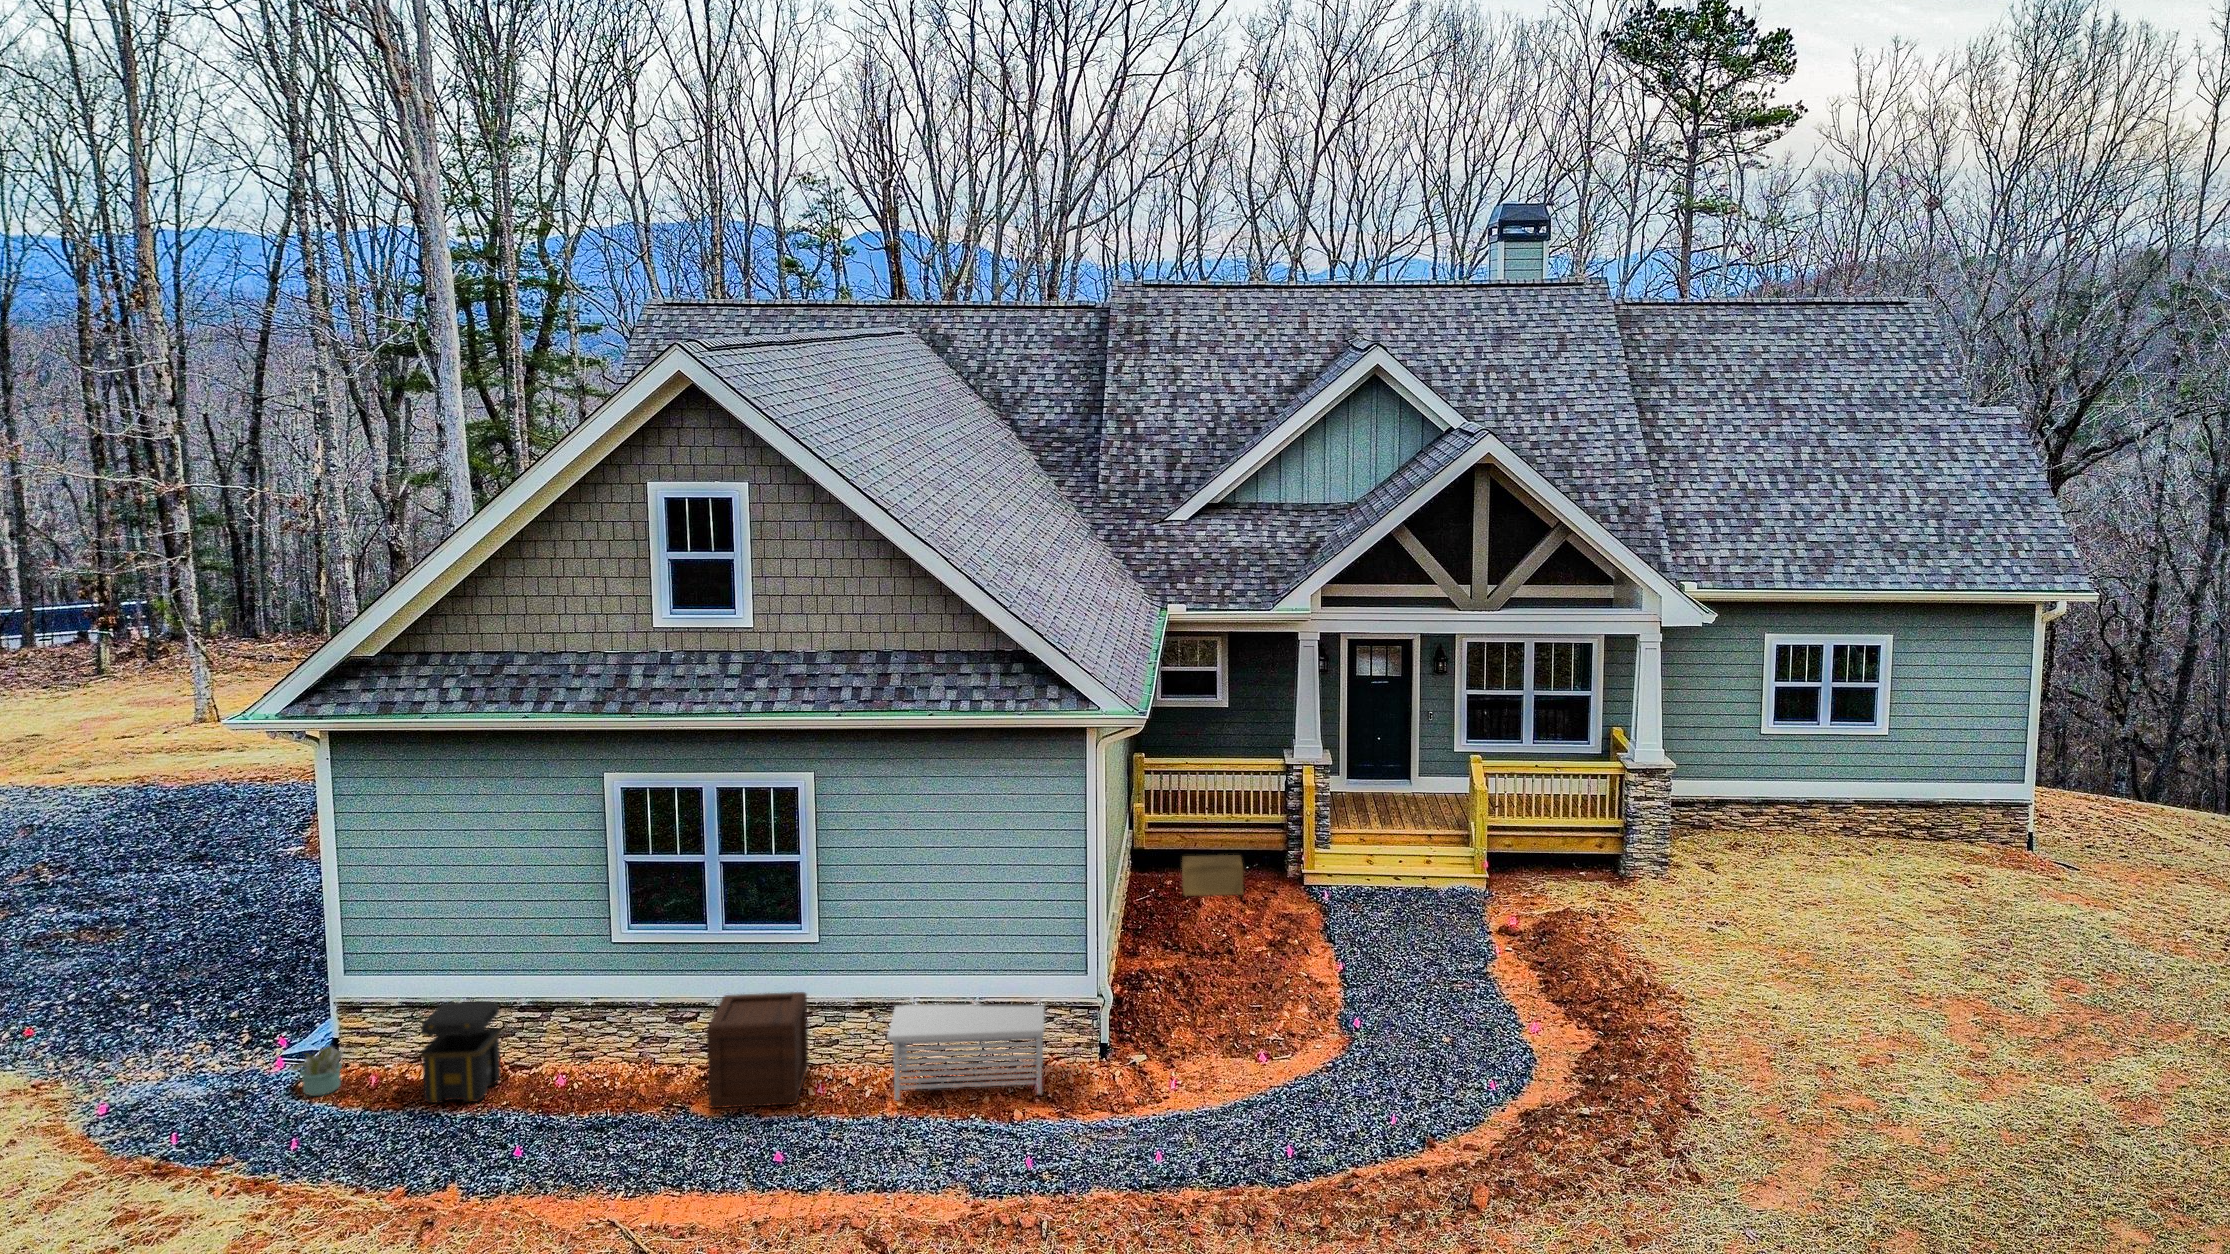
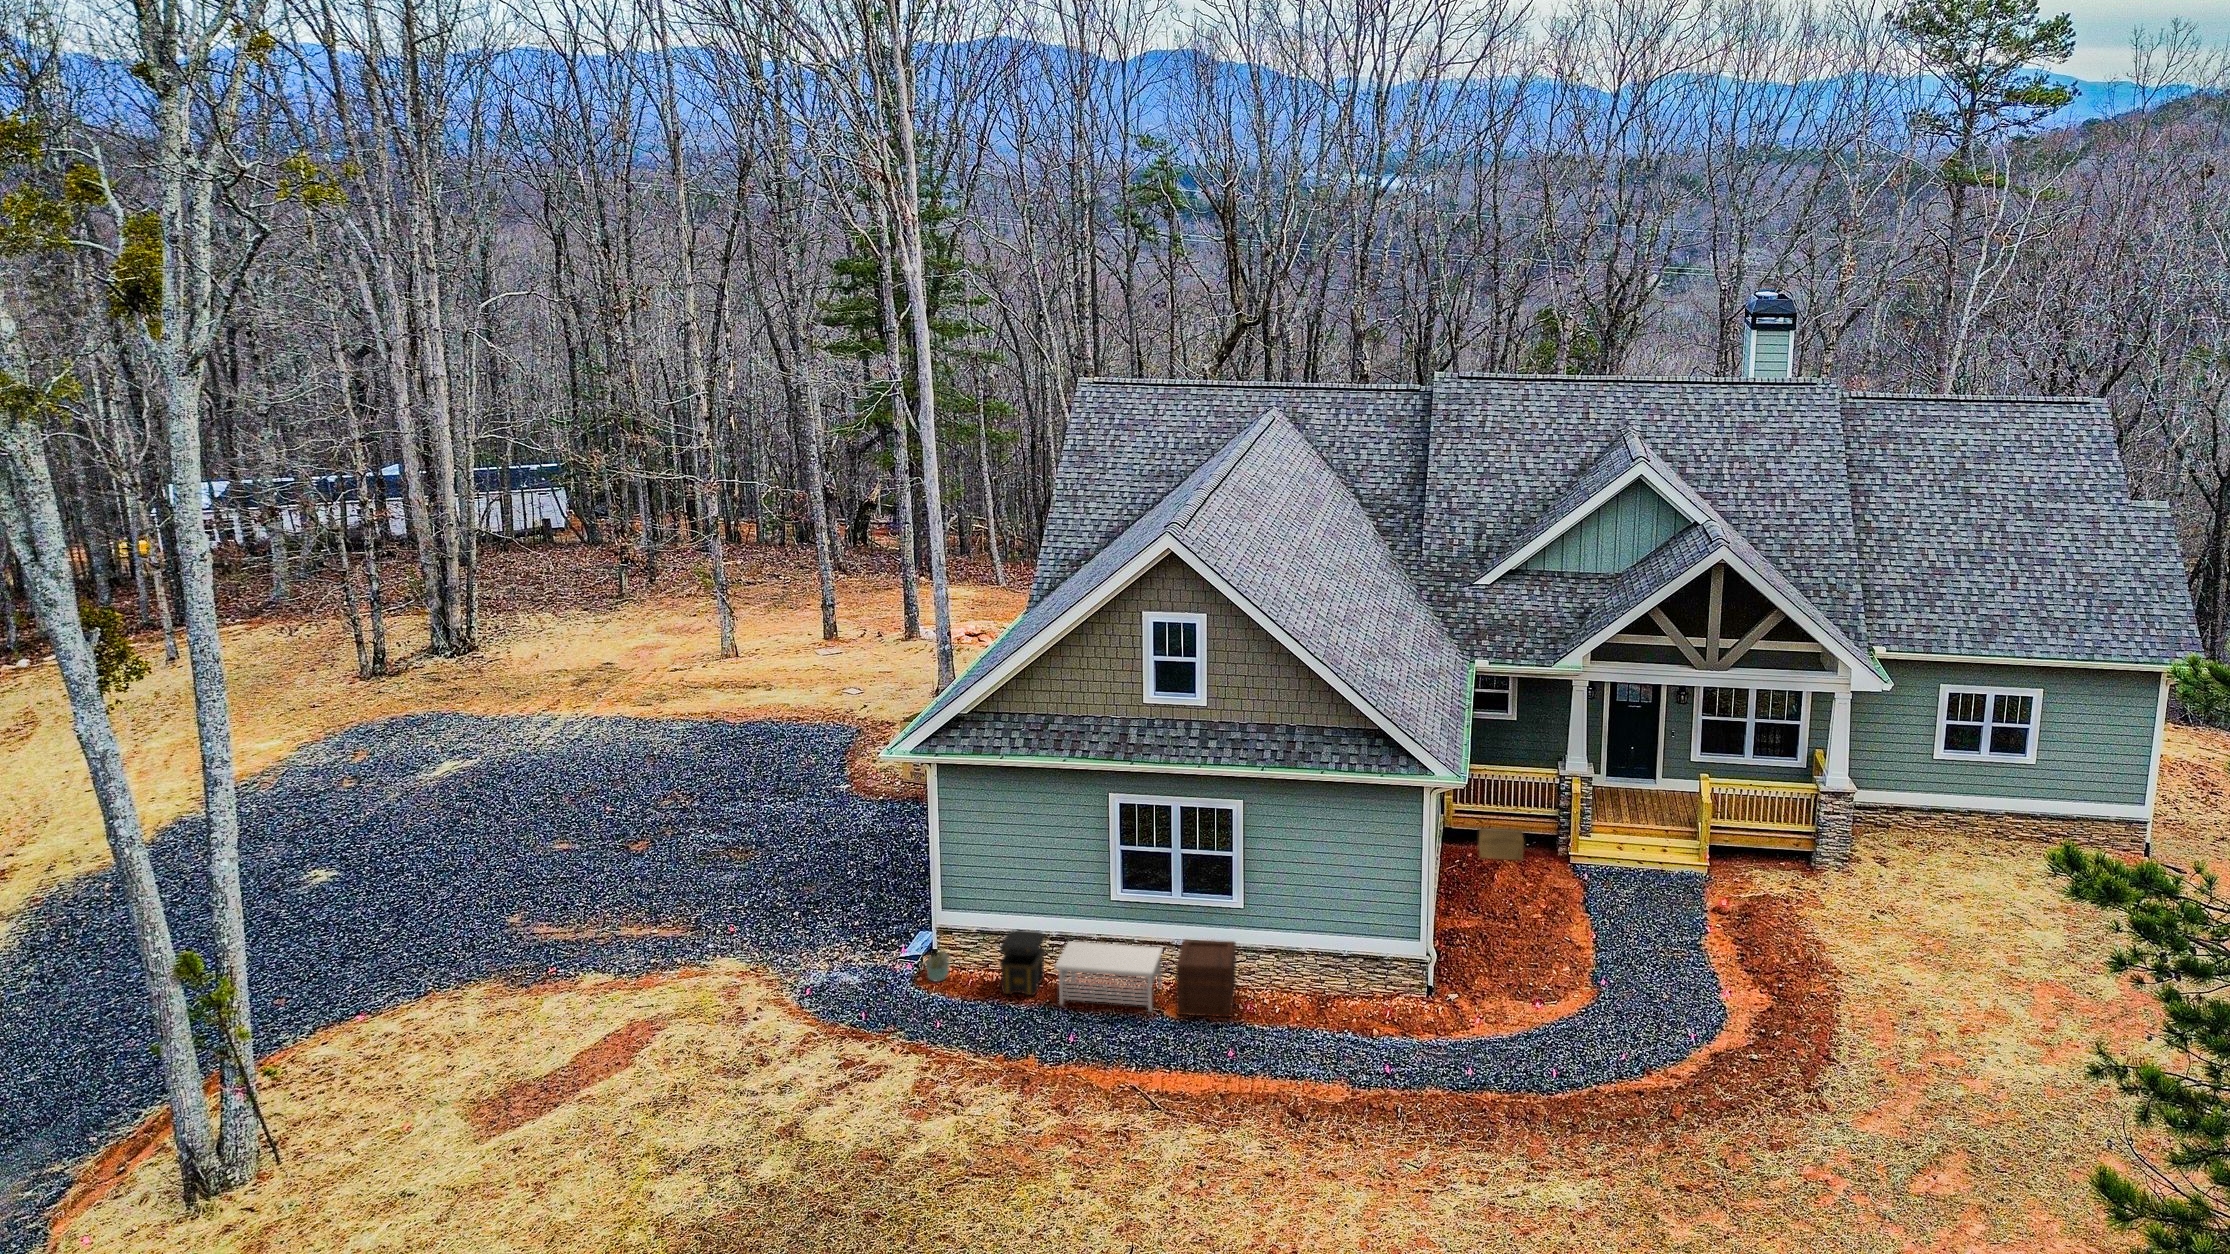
storage bench: present [887,1003,1044,1100] -> present [1055,941,1163,1012]

